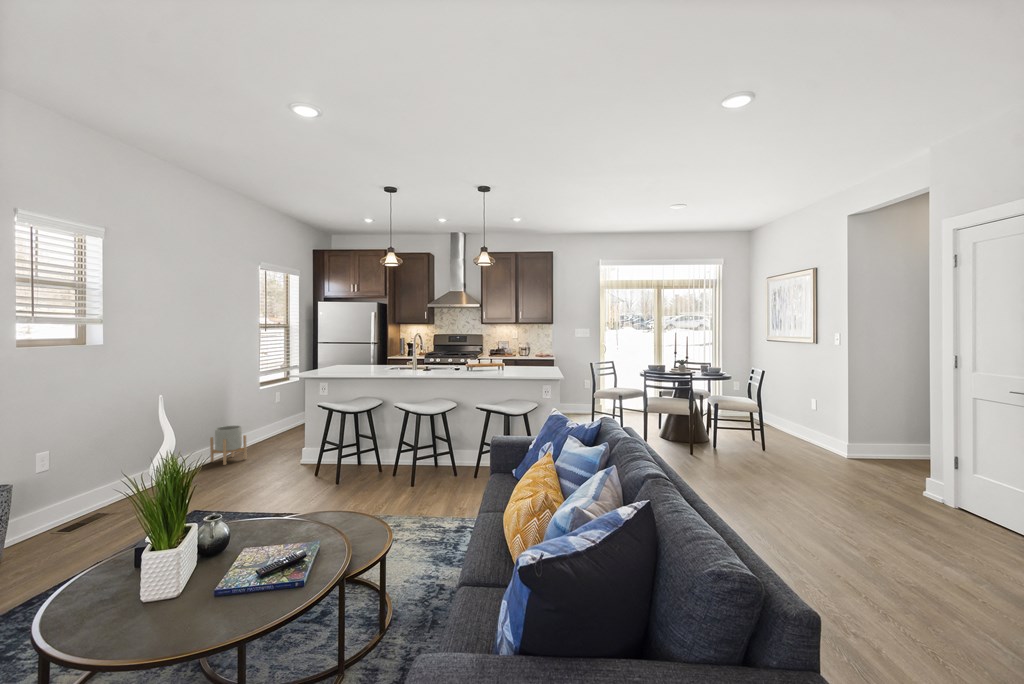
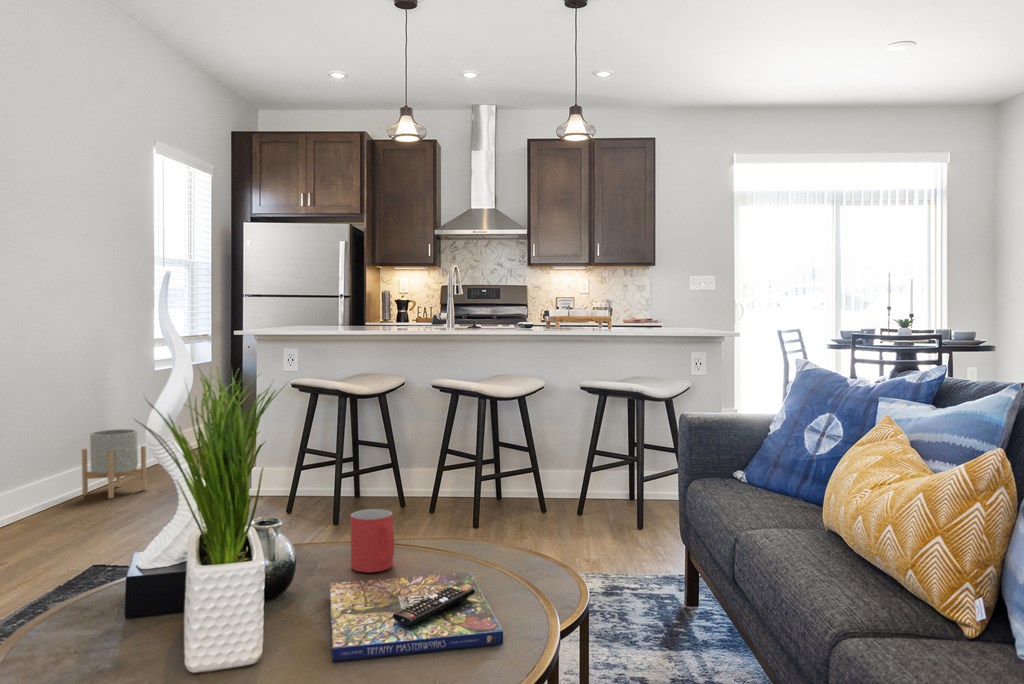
mug: none [266,505,289,539] -> present [351,509,395,572]

